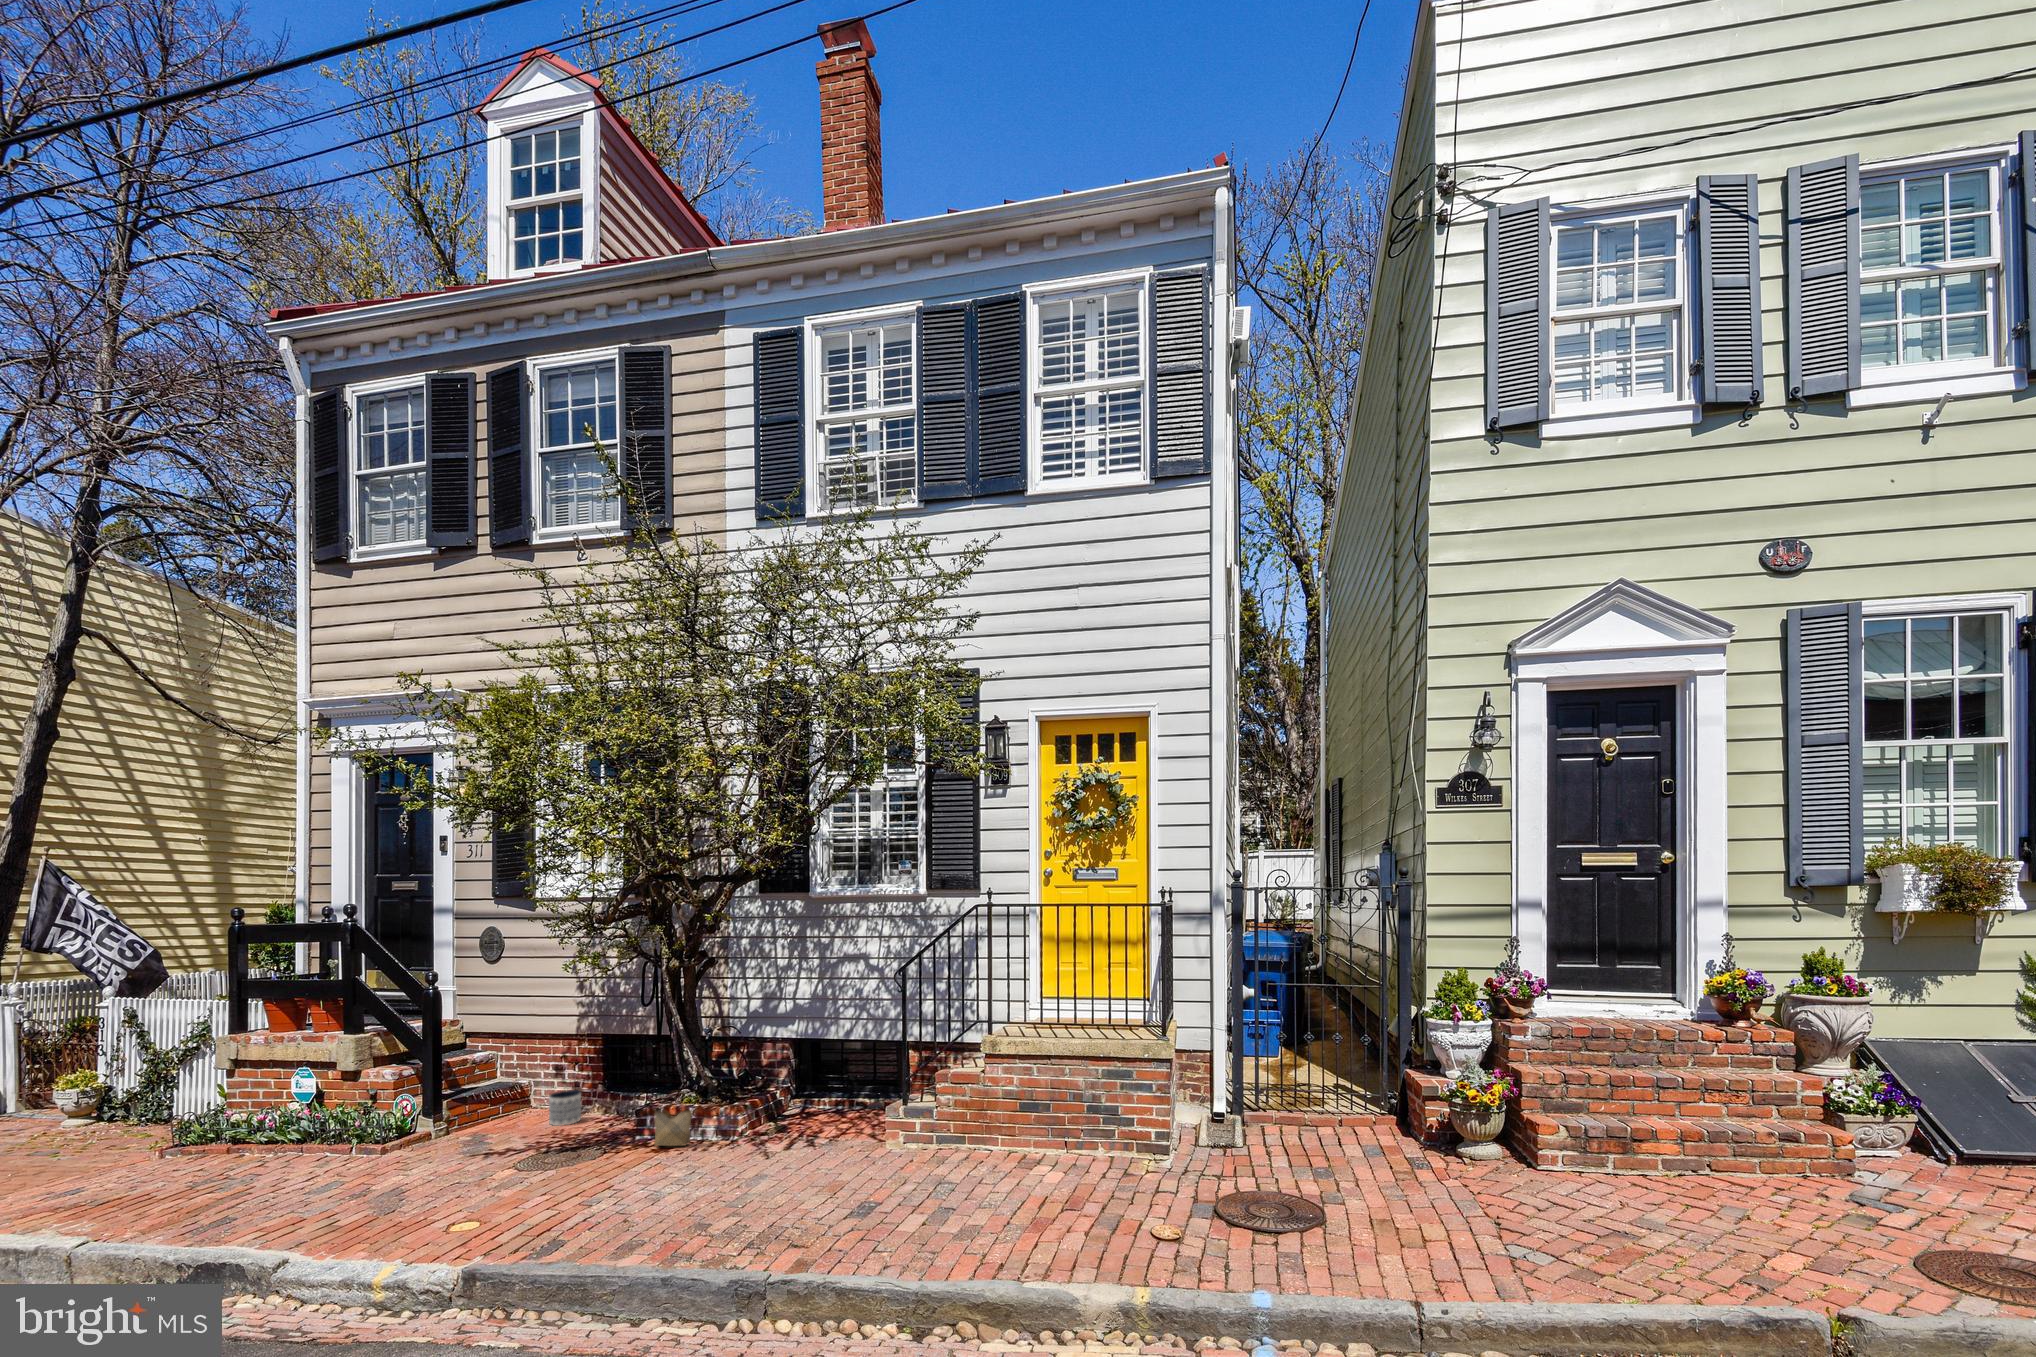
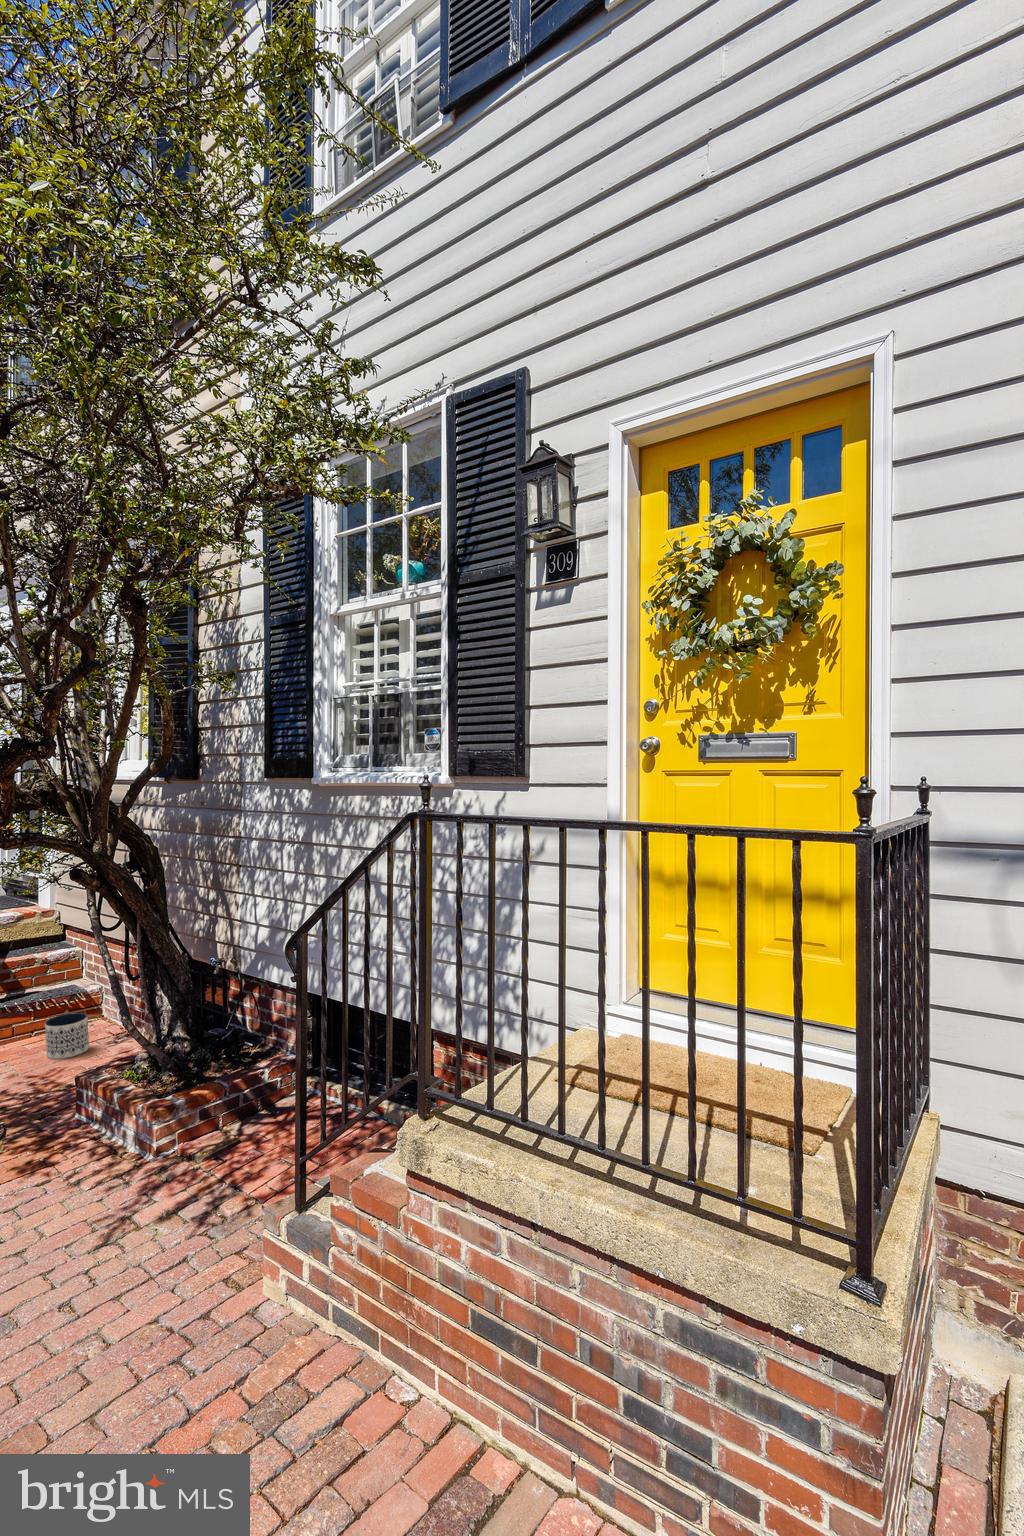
woven basket: present [654,1090,692,1146] -> none [38,1060,88,1148]

